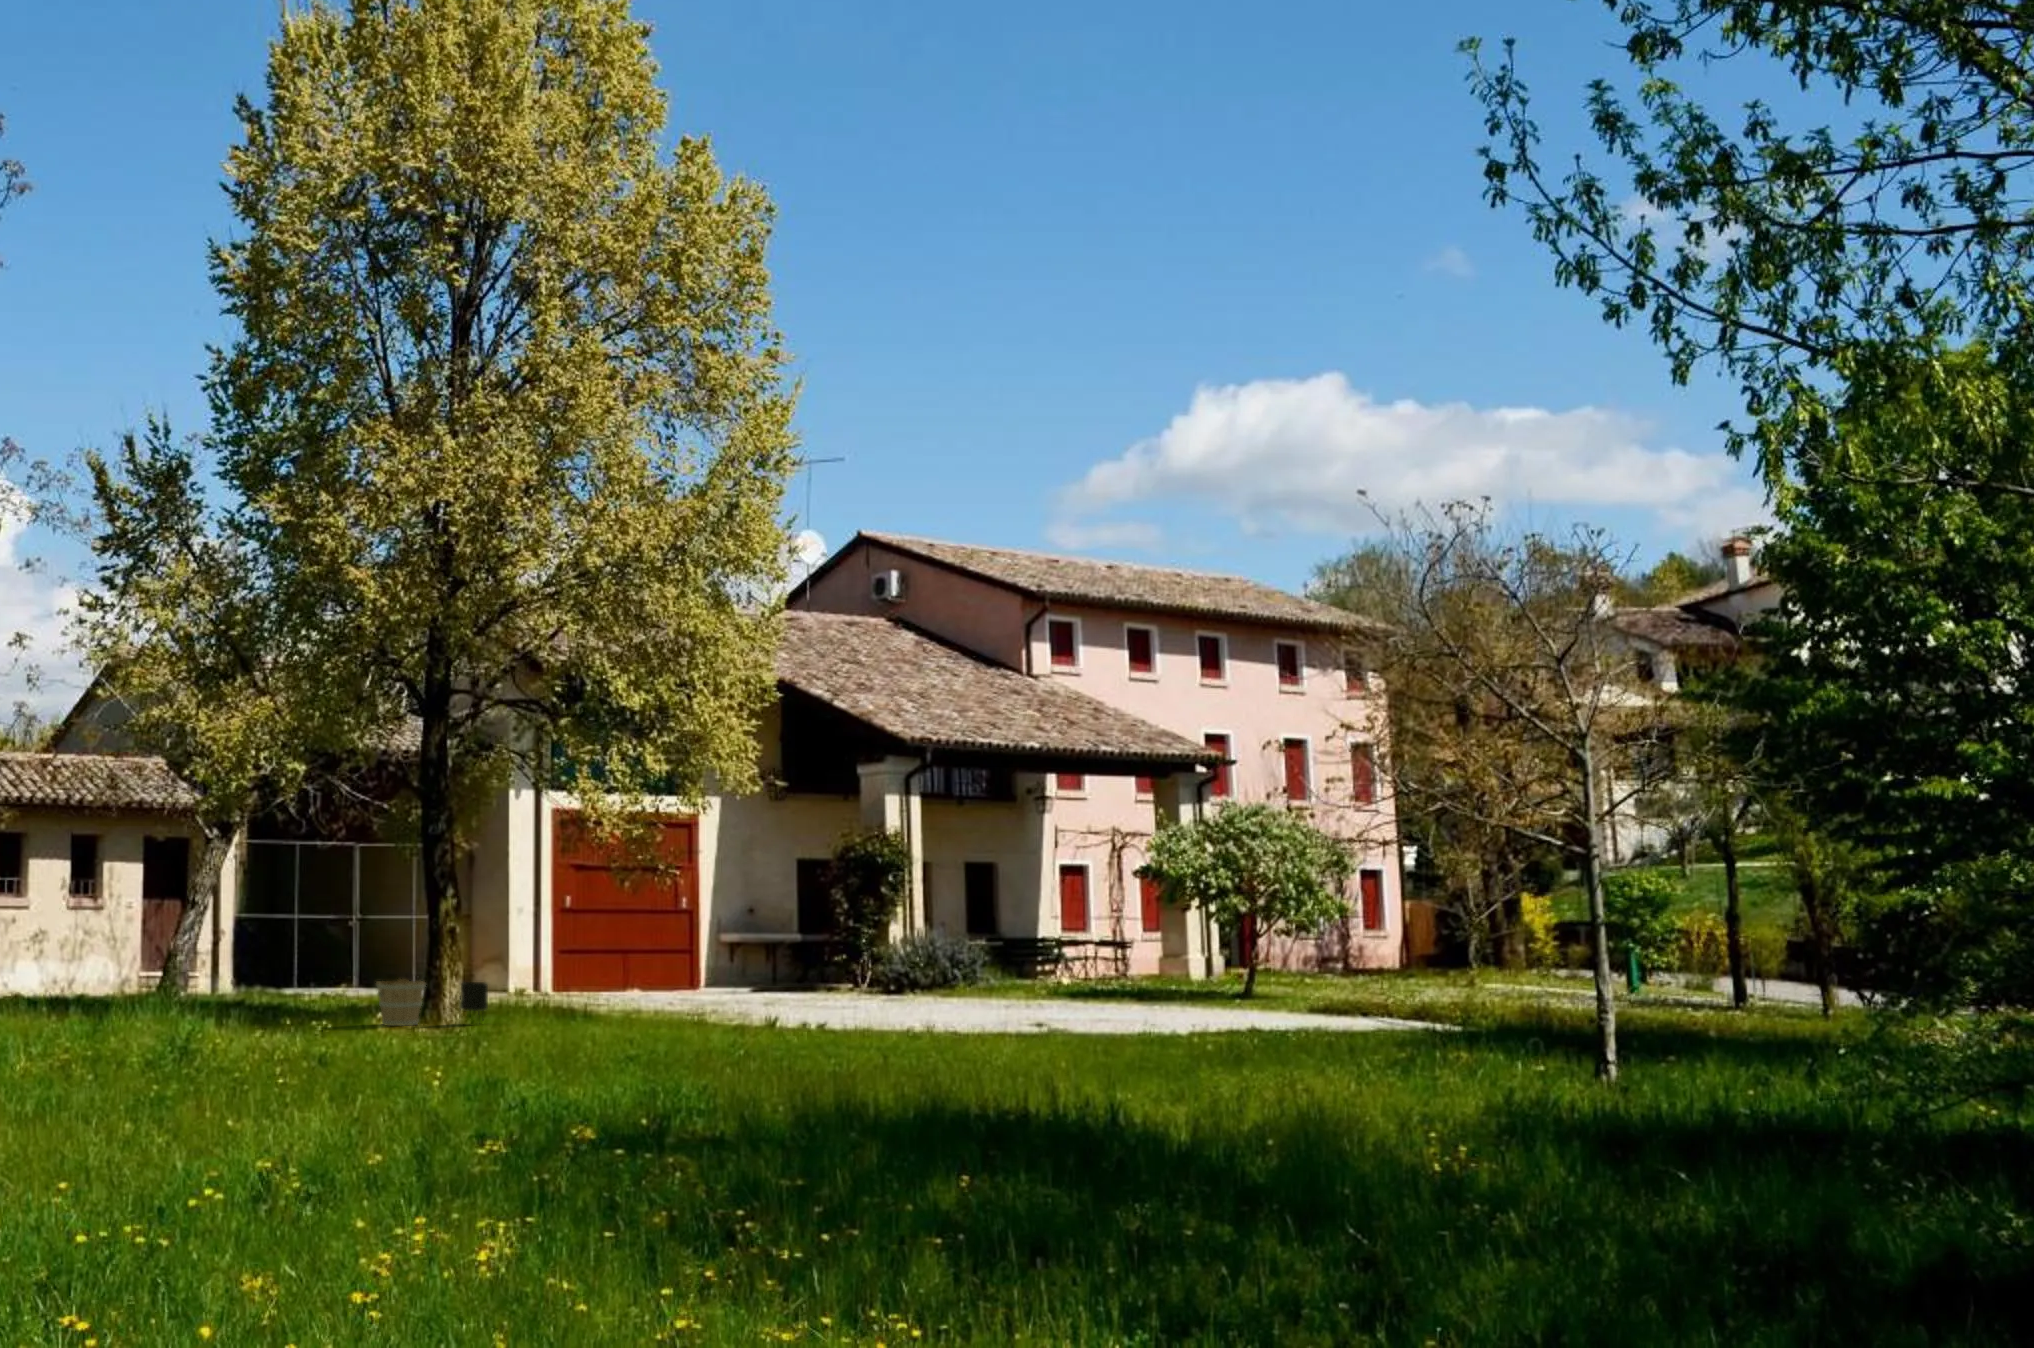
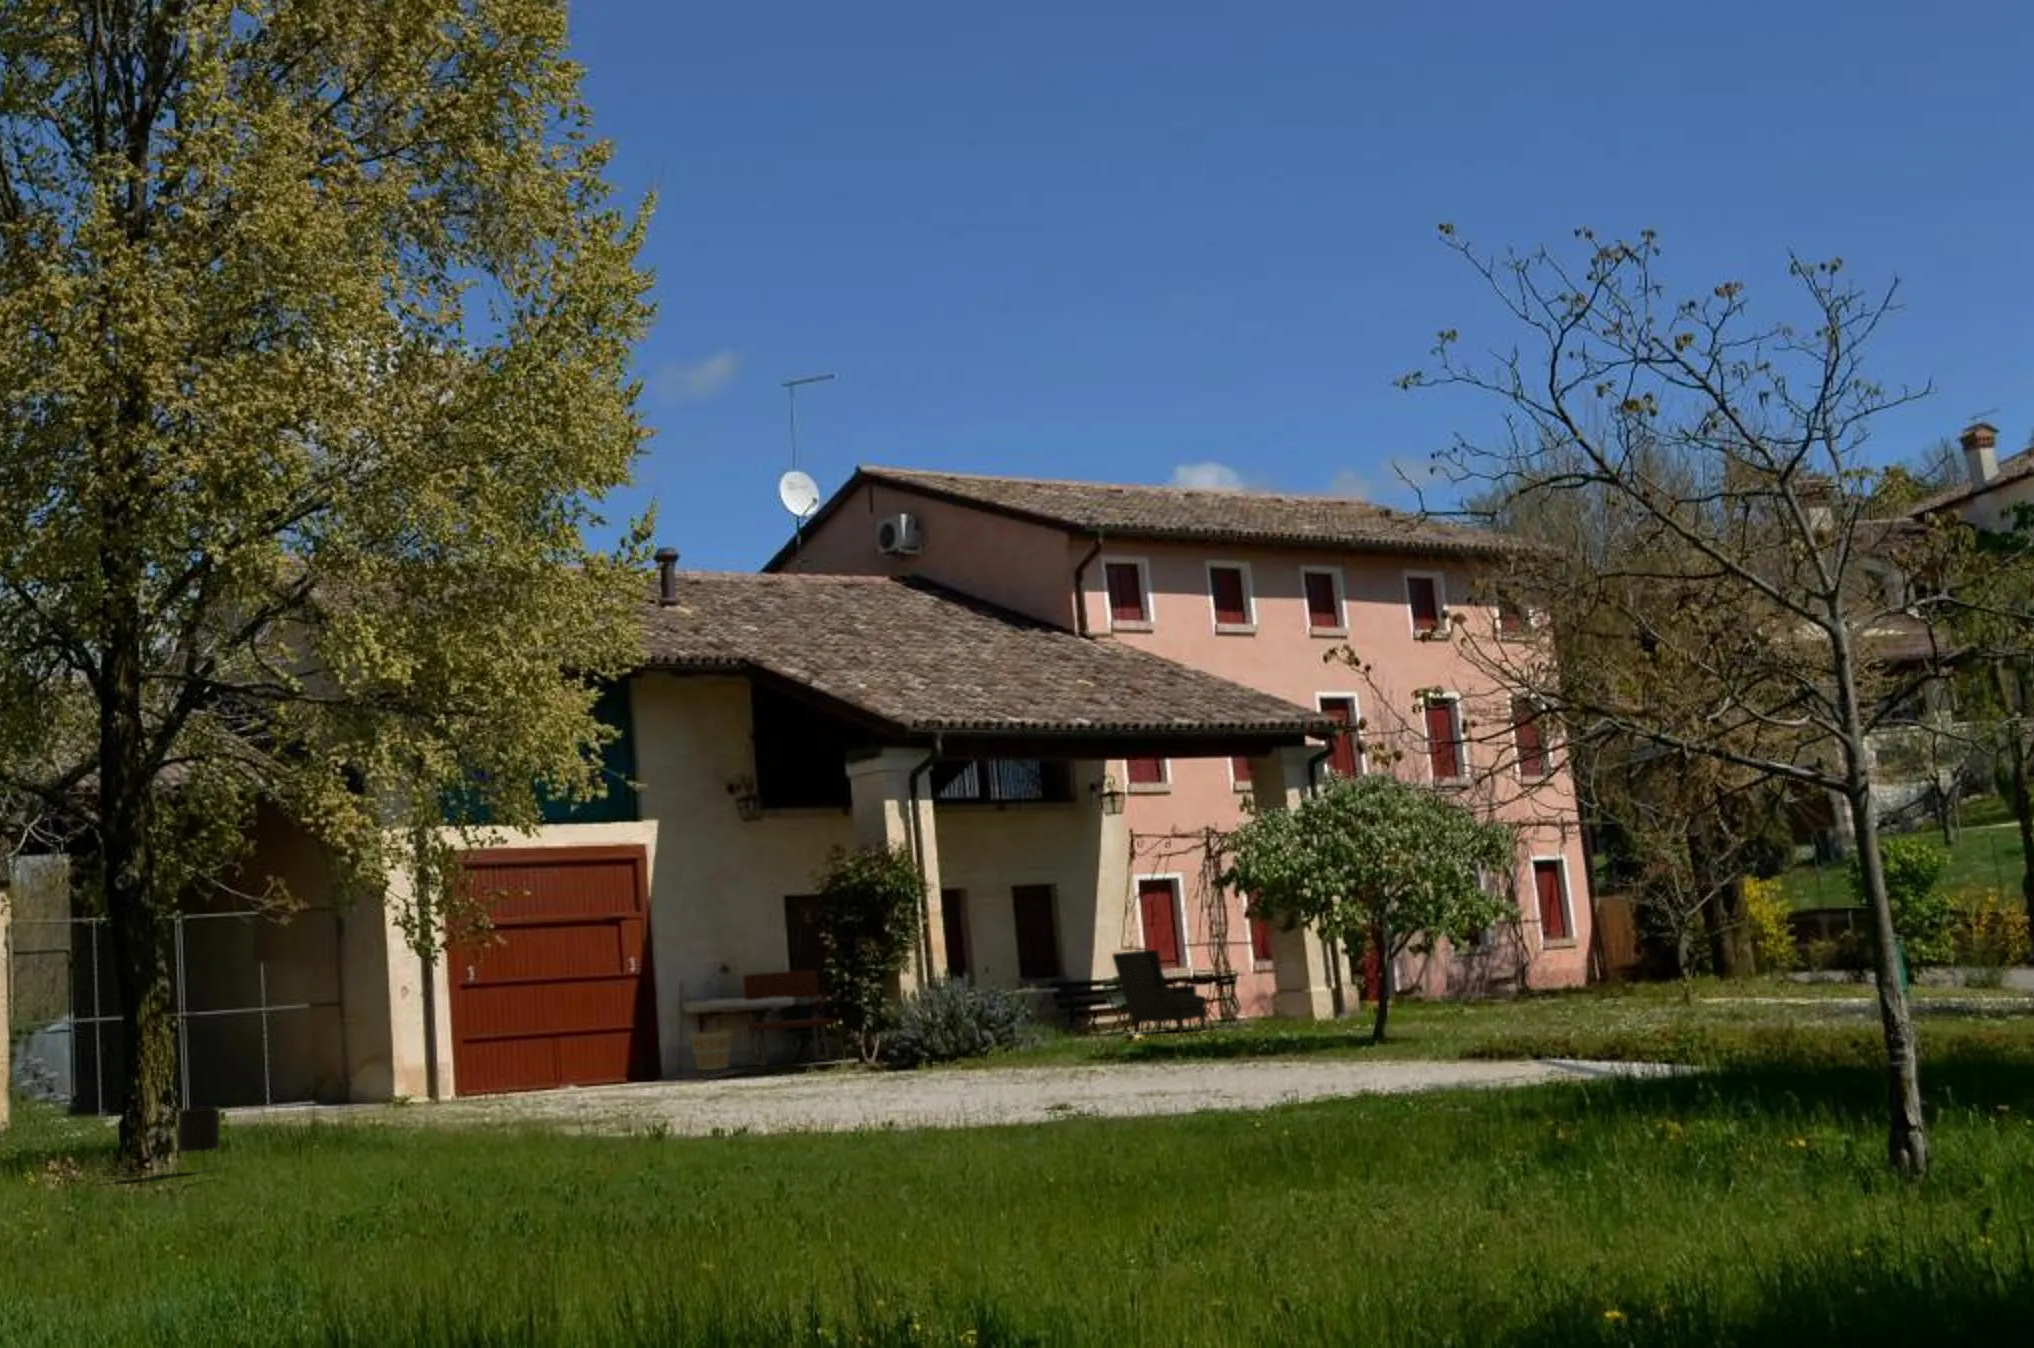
bench: none [775,915,841,983] -> present [744,970,835,1066]
chair: none [1043,918,1111,982] -> present [1112,950,1207,1034]
wooden bucket: present [377,979,425,1026] -> present [690,1029,733,1070]

